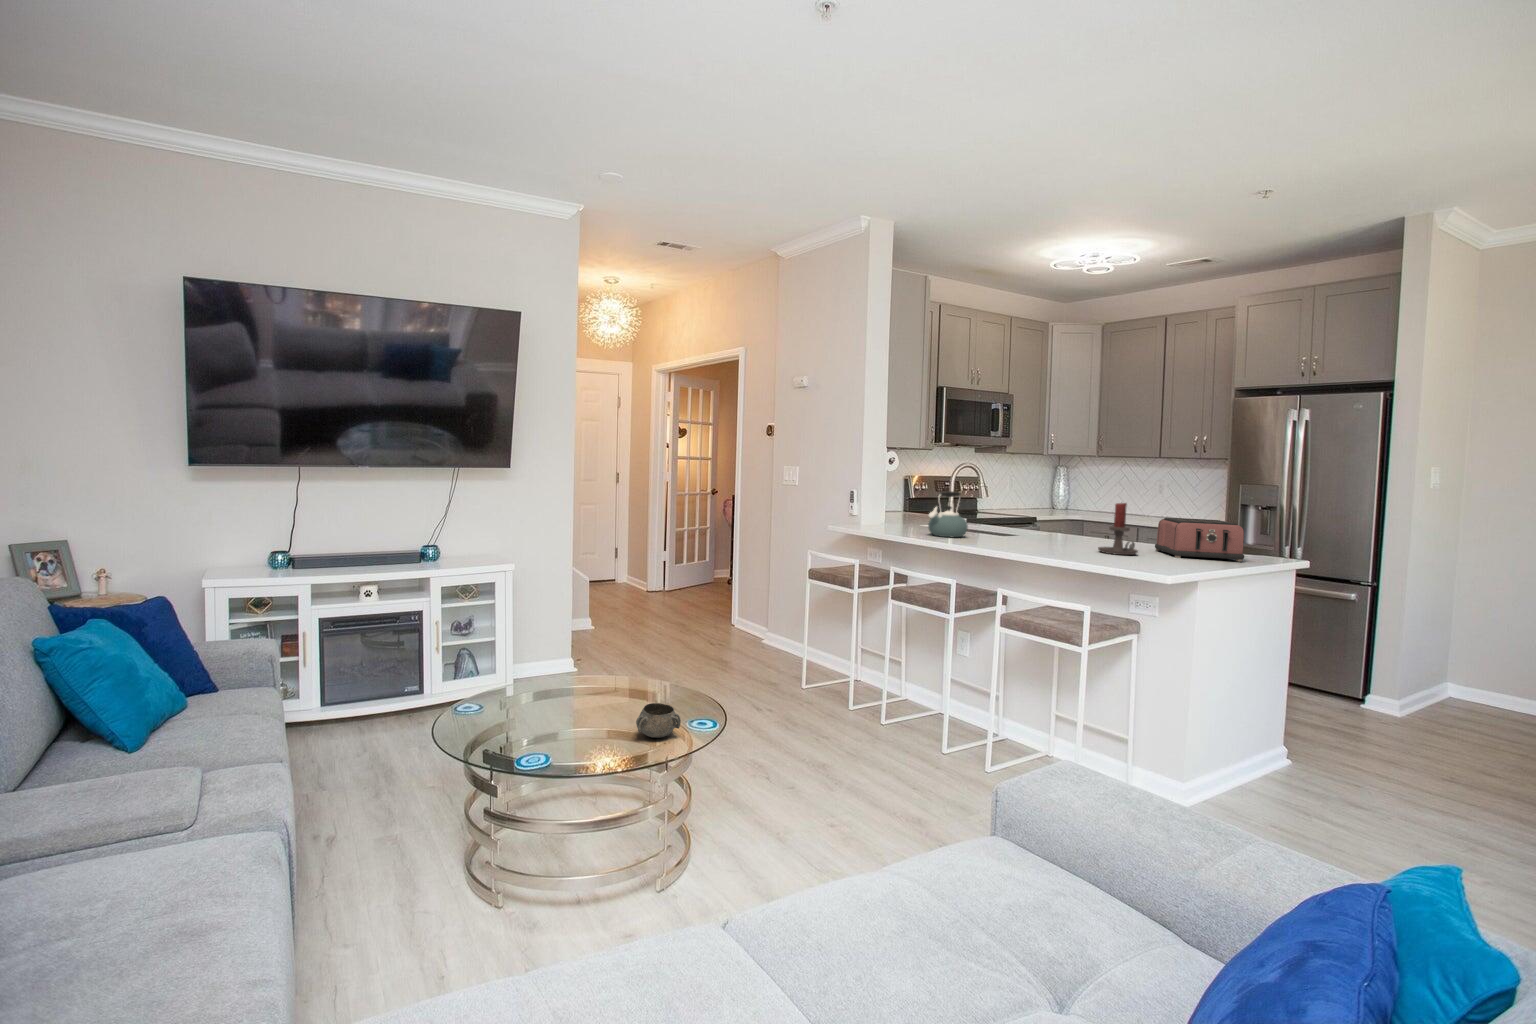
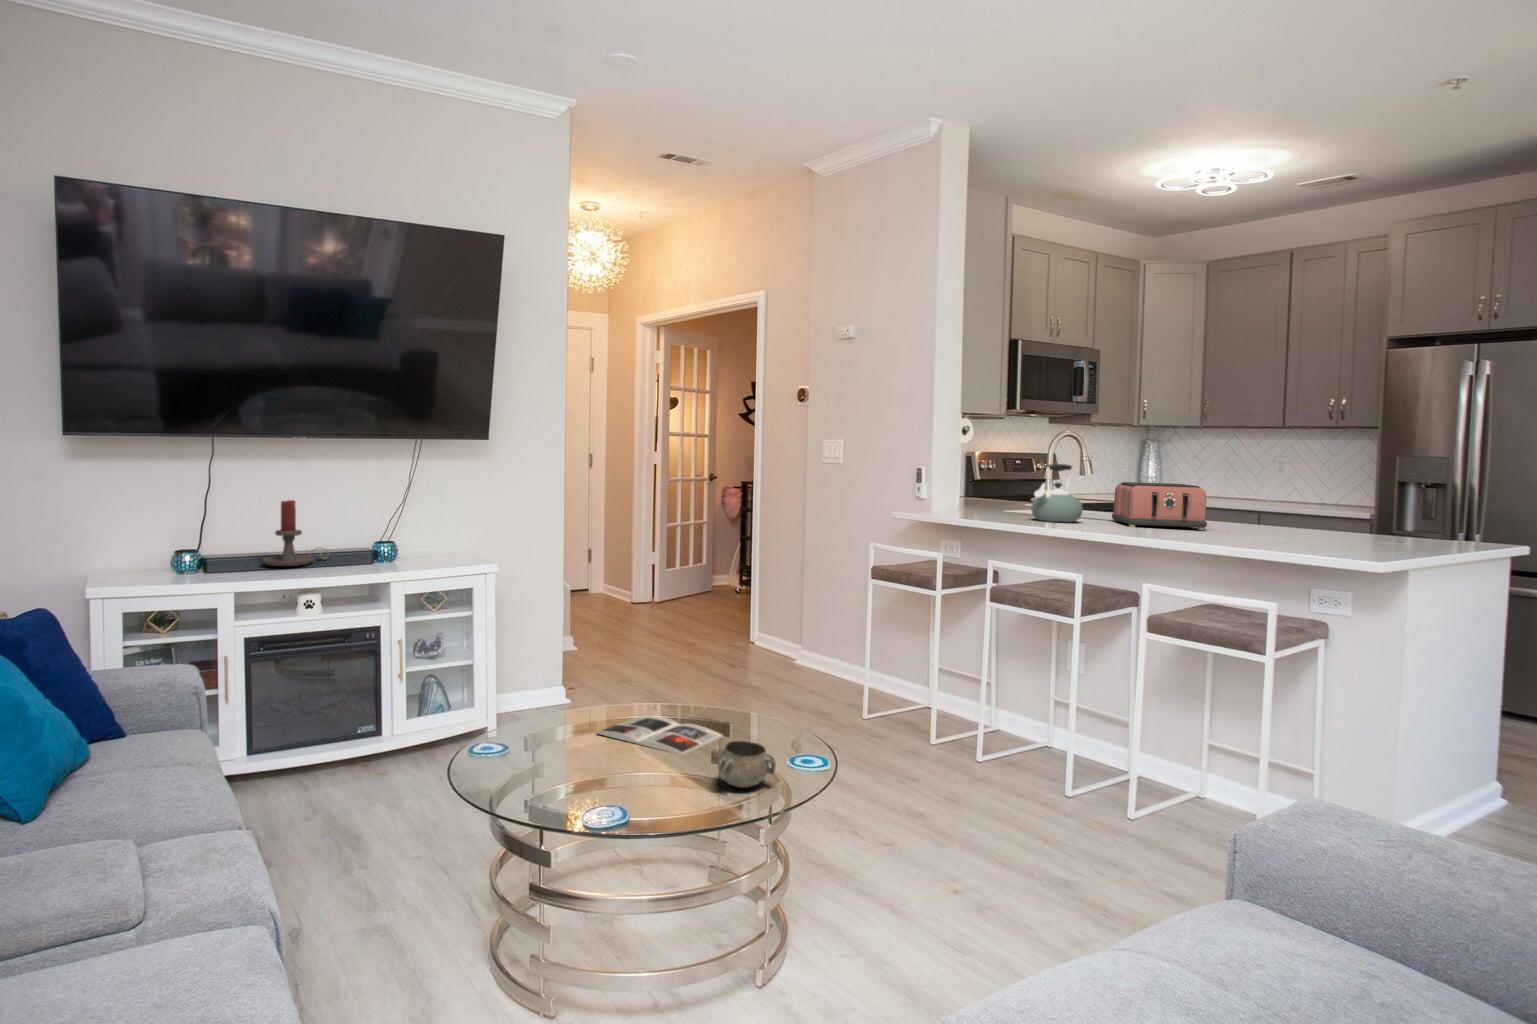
candle holder: present [1098,503,1138,555] -> present [263,500,329,566]
toaster: present [1155,518,1244,562] -> present [1112,482,1207,530]
magazine: none [563,683,658,713] -> present [597,716,723,755]

